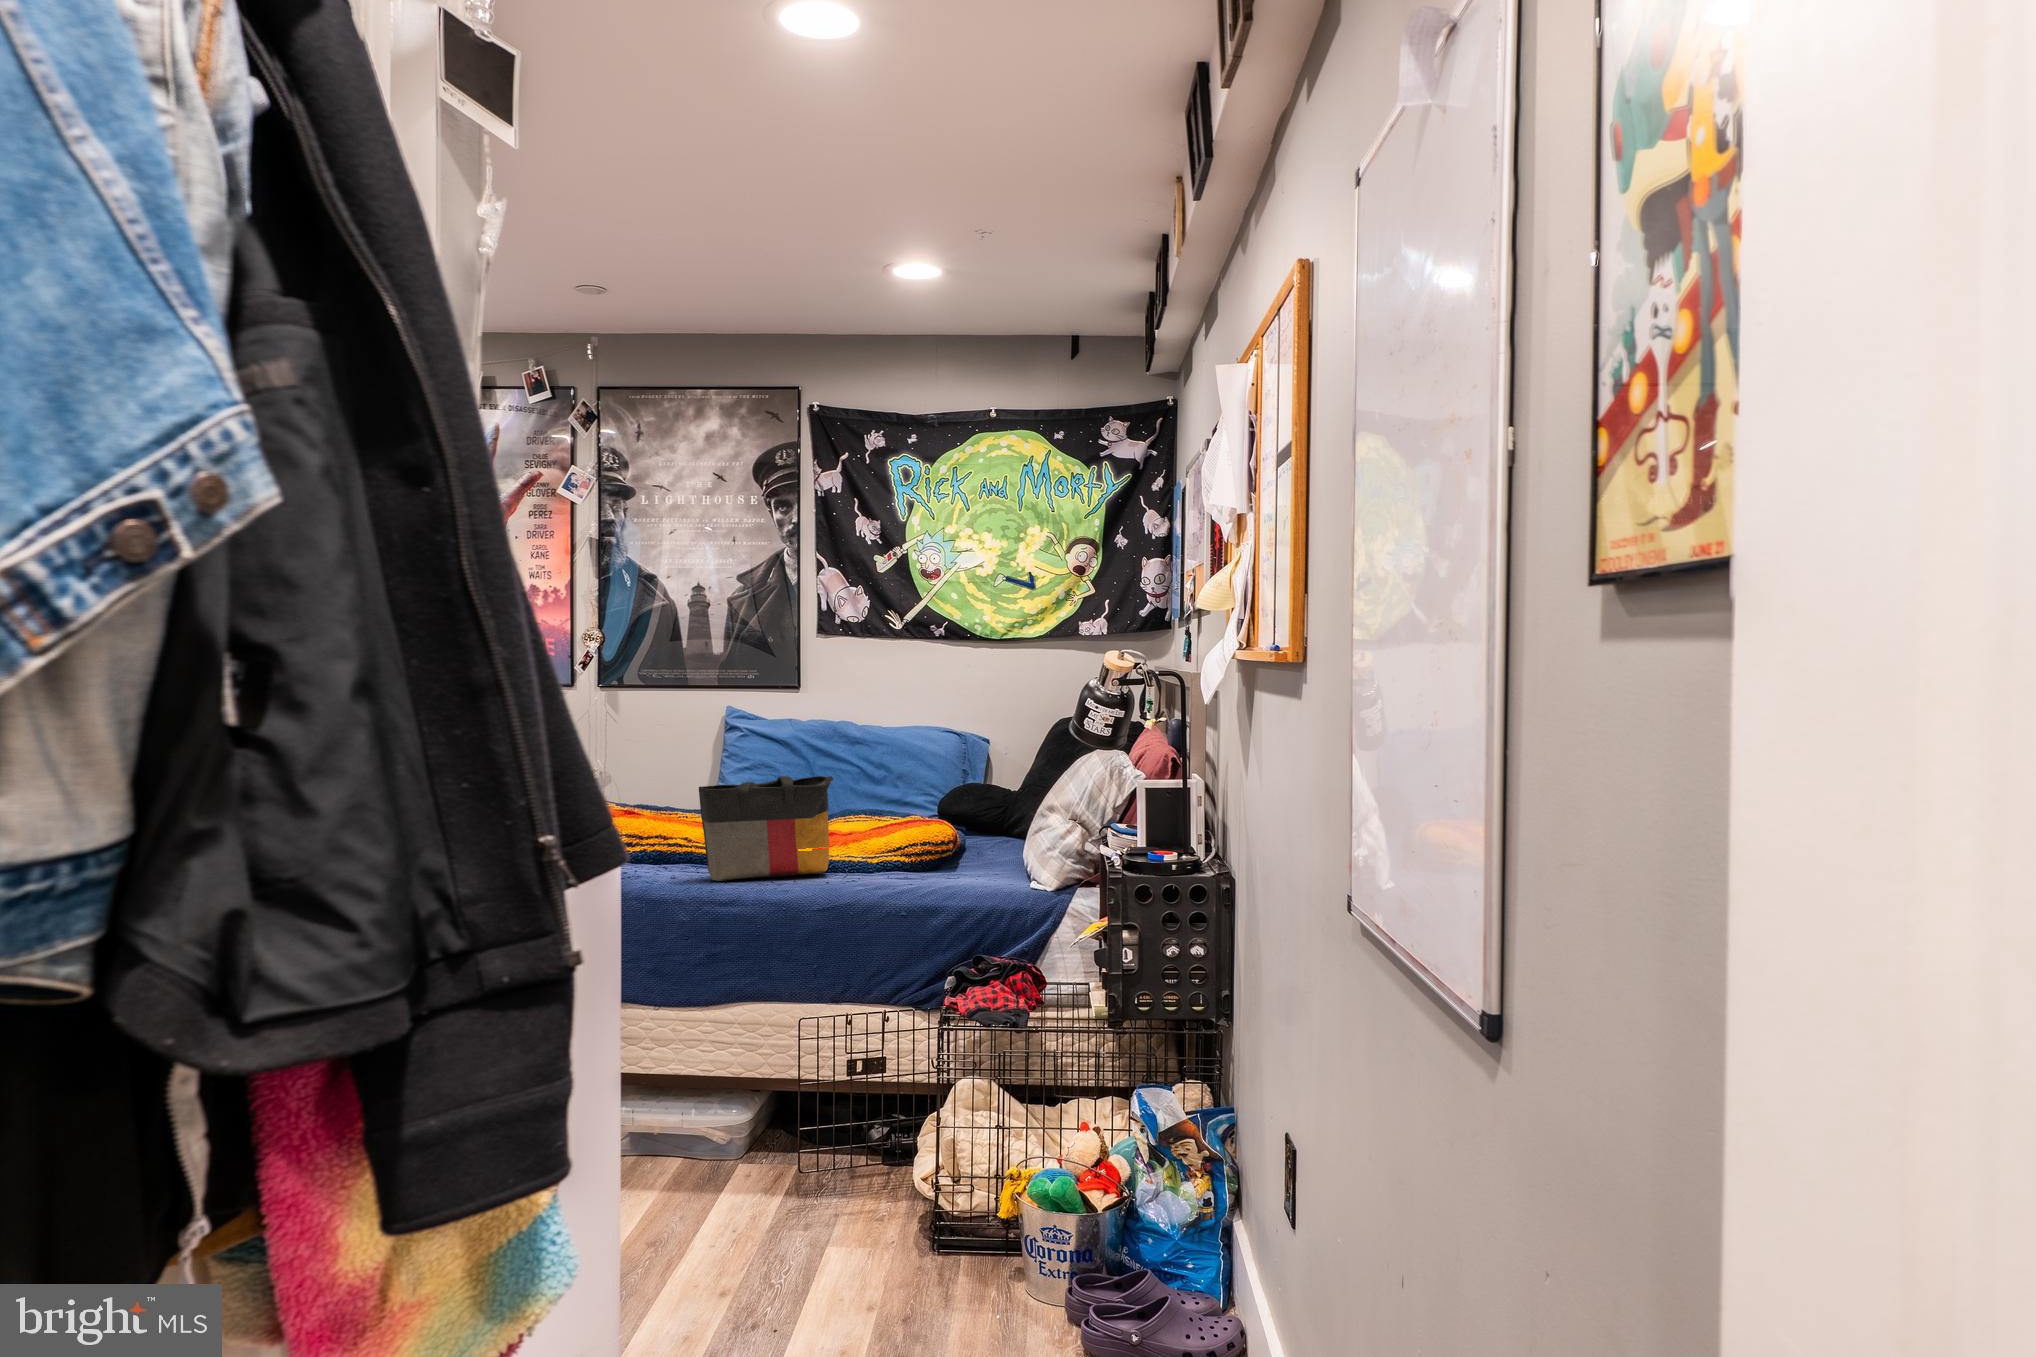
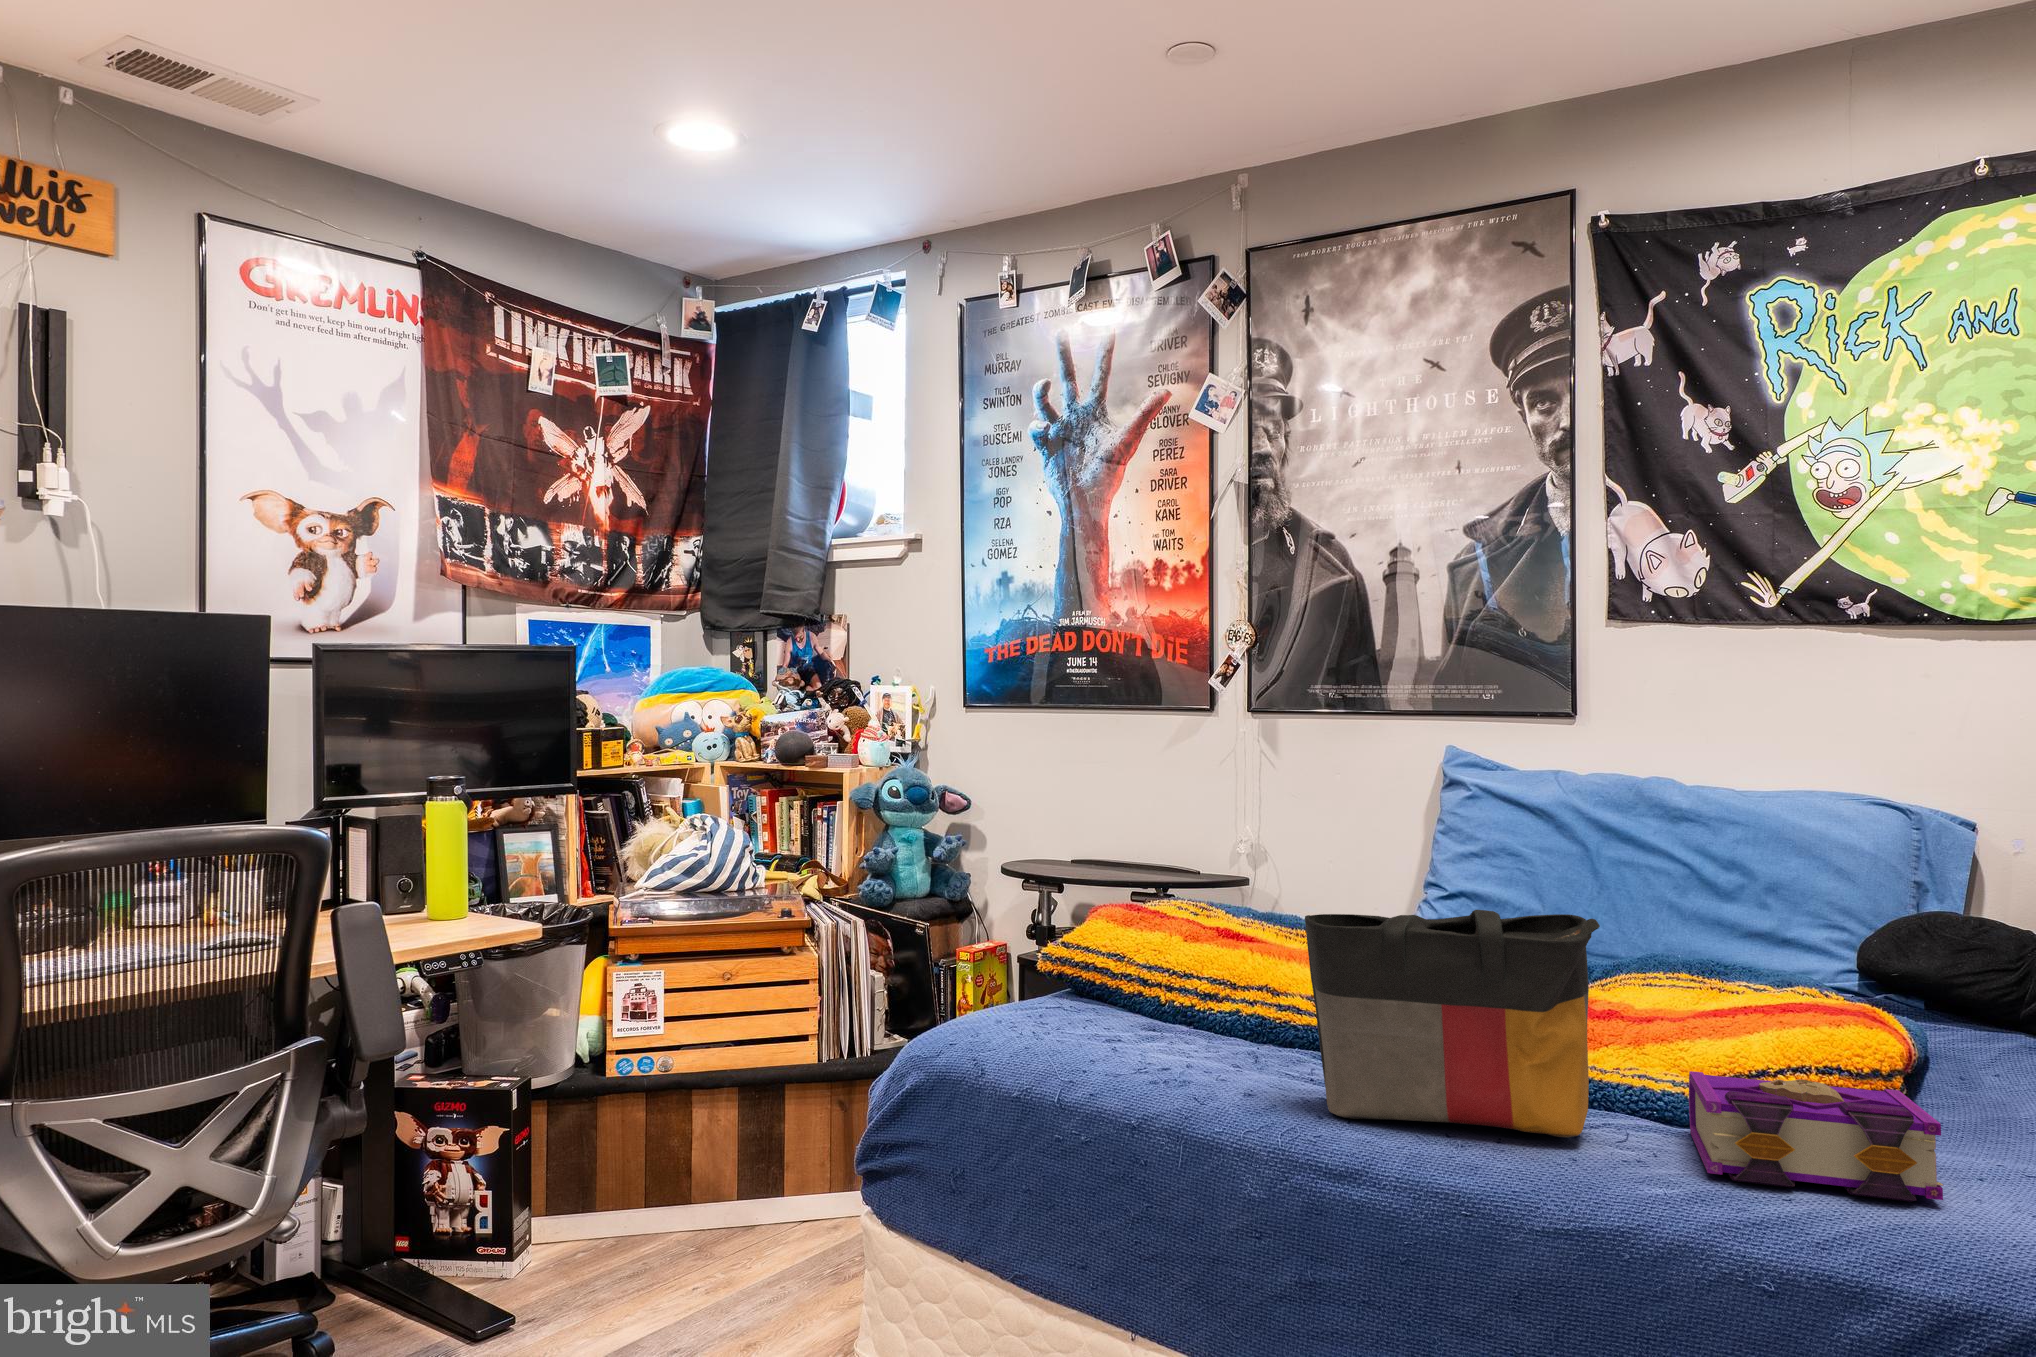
book: none [869,836,959,877] -> present [1689,1071,1943,1202]

